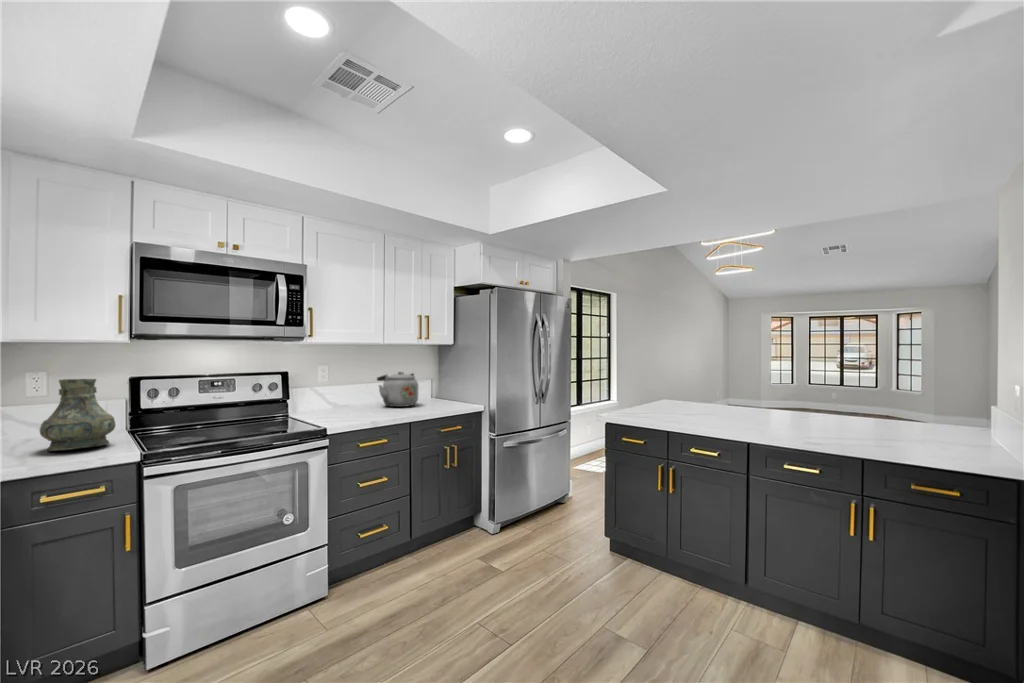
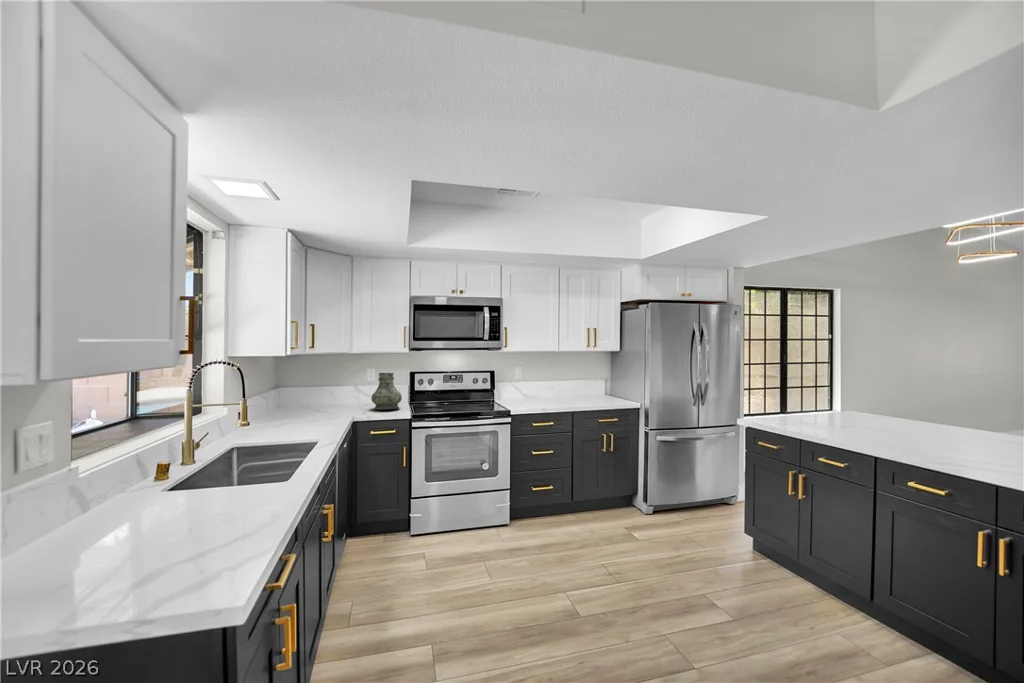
kettle: present [377,372,418,407] -> none [557,373,589,400]

